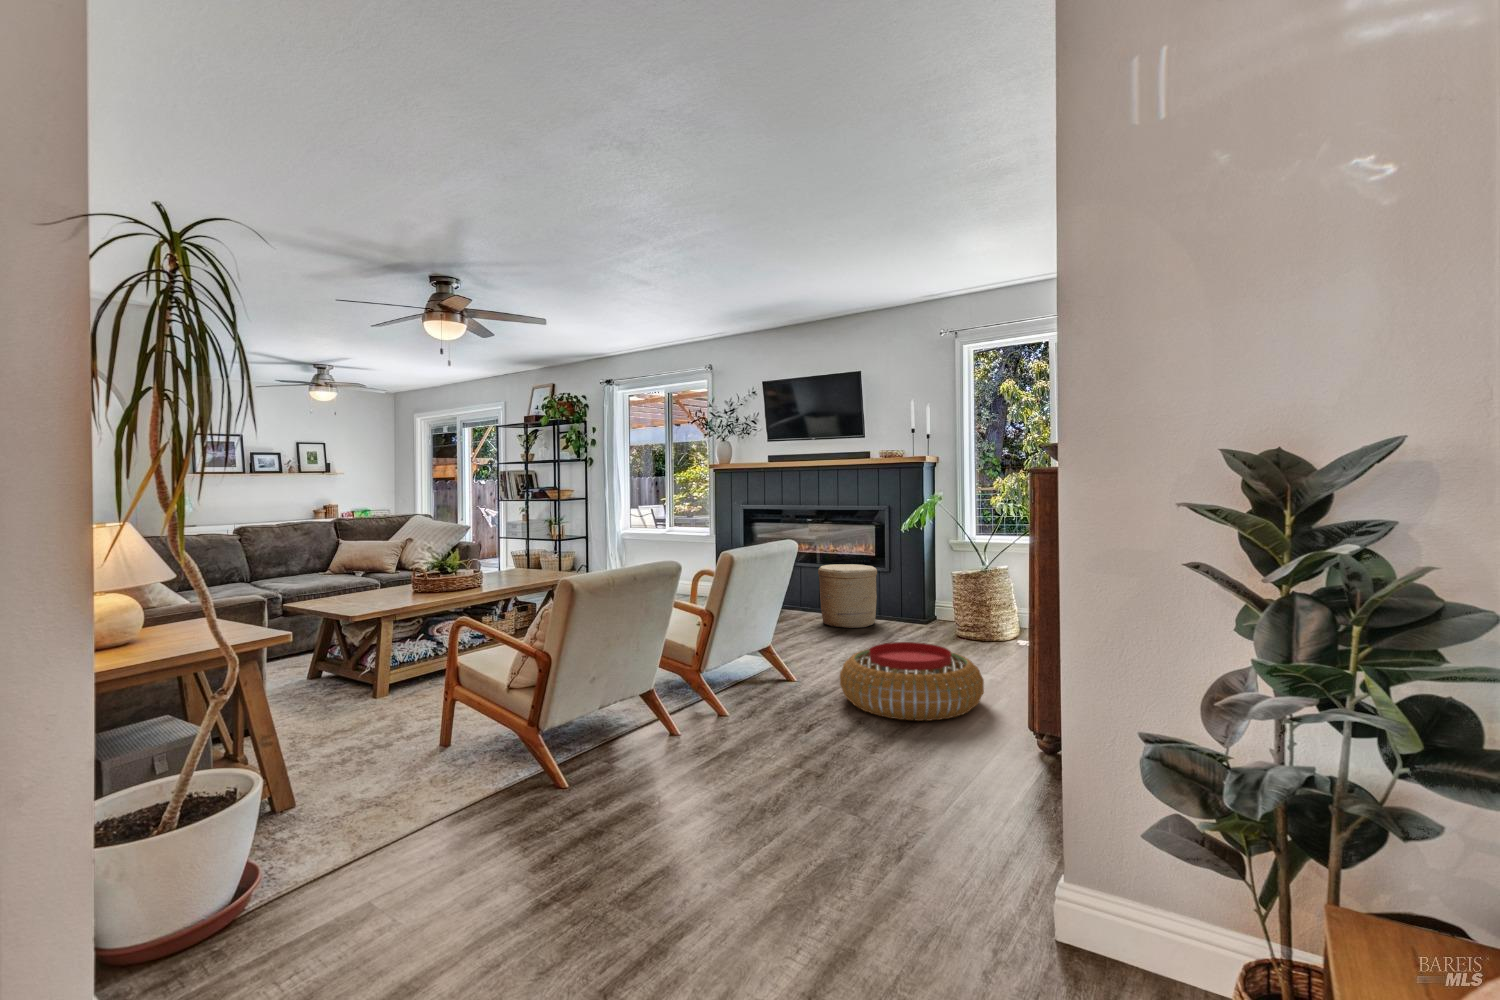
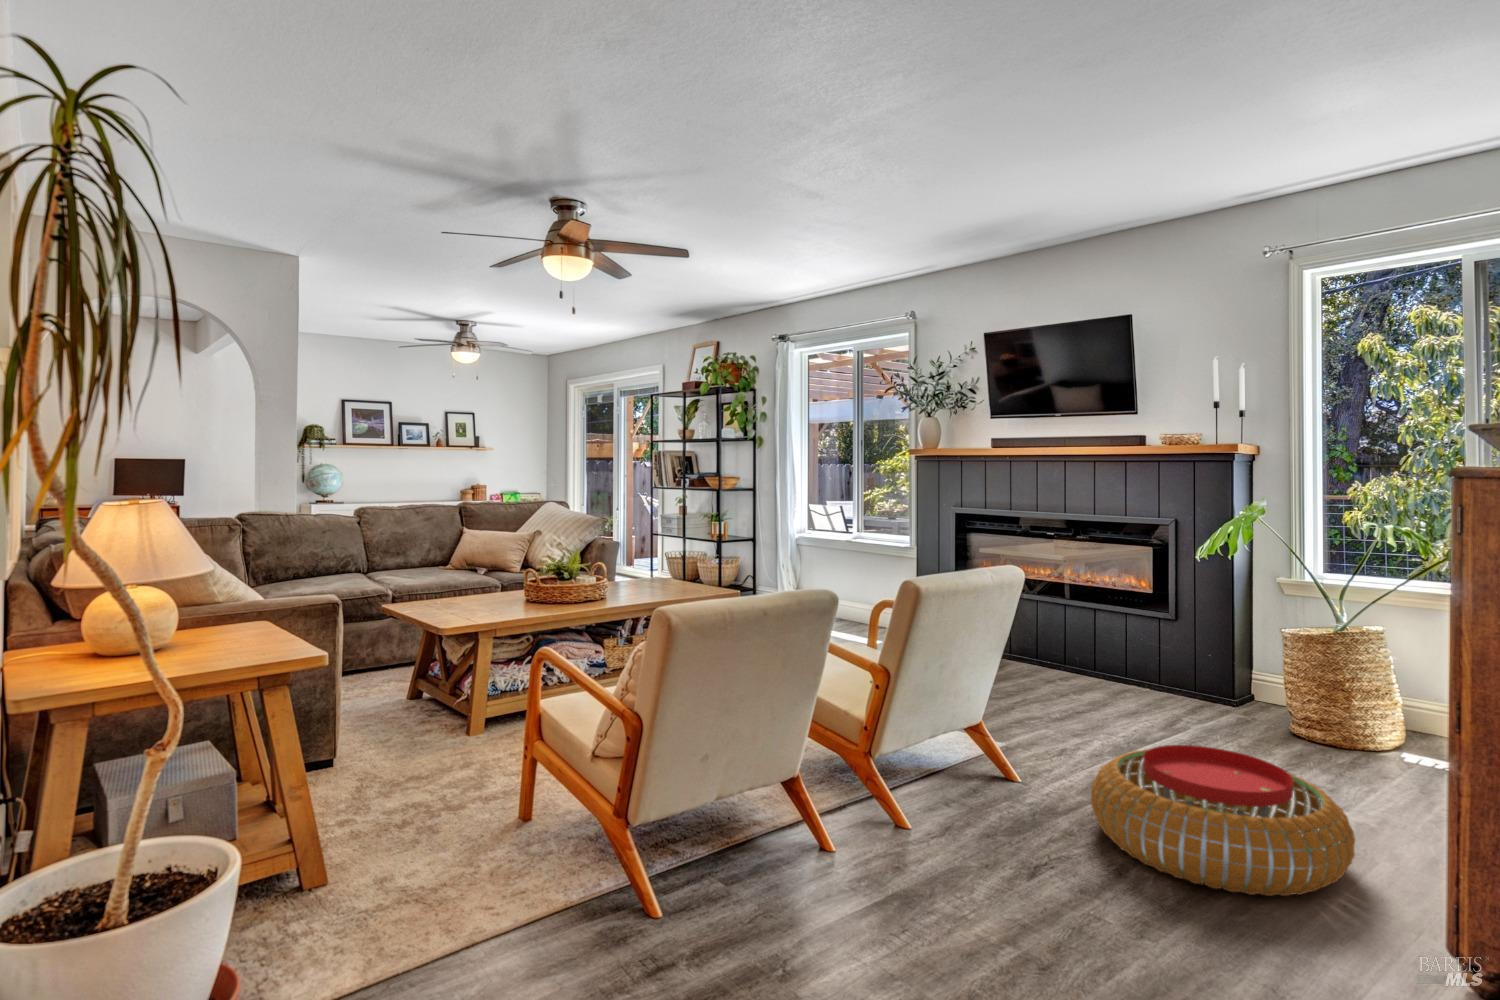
woven basket: present [818,564,877,628] -> none [1060,600,1154,698]

